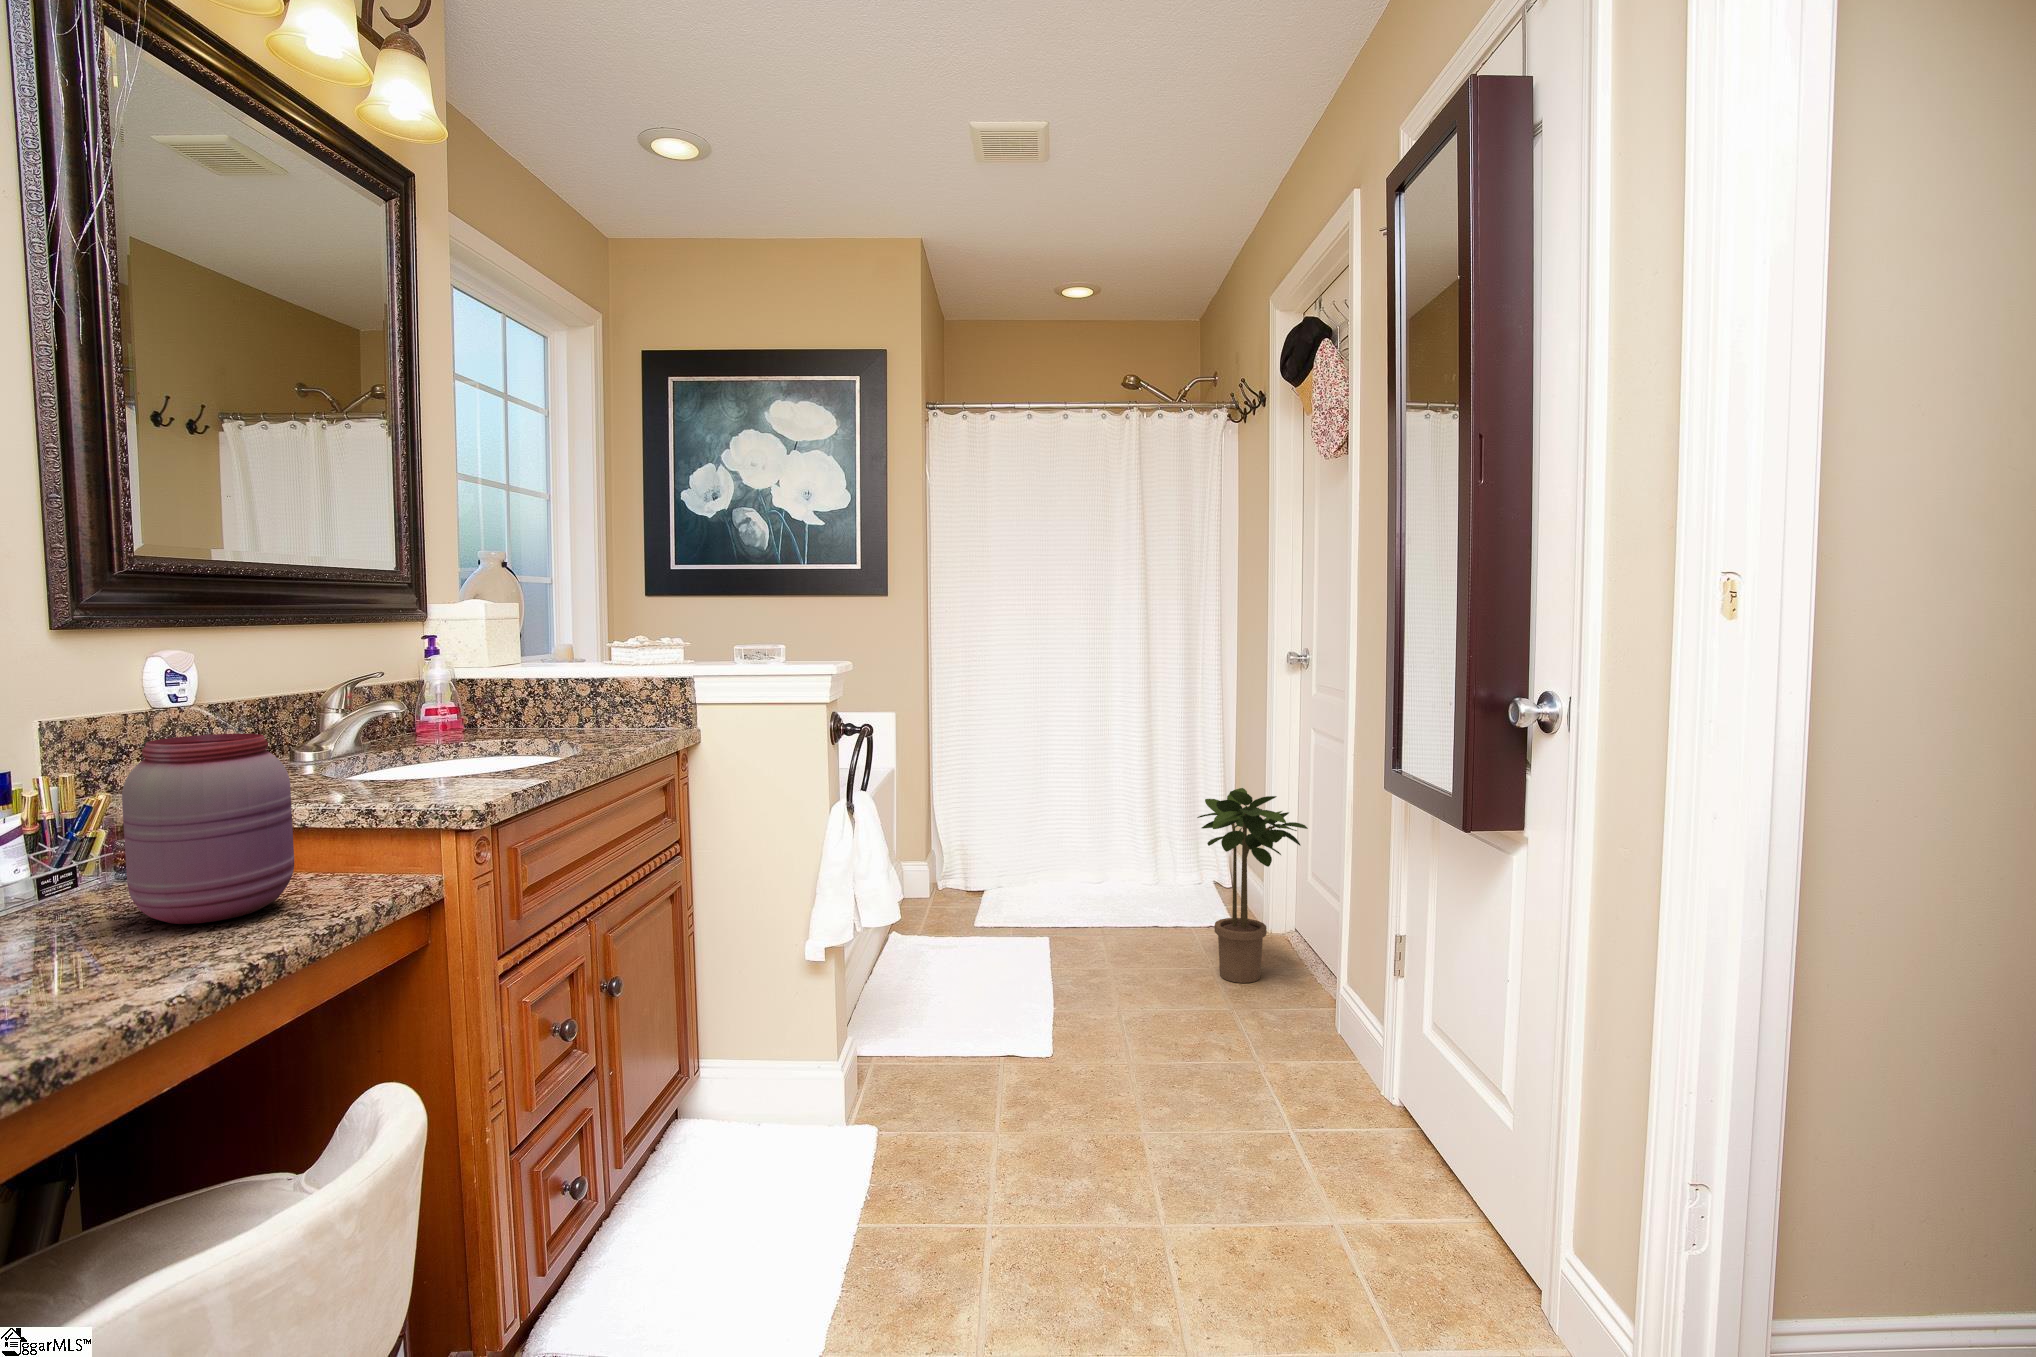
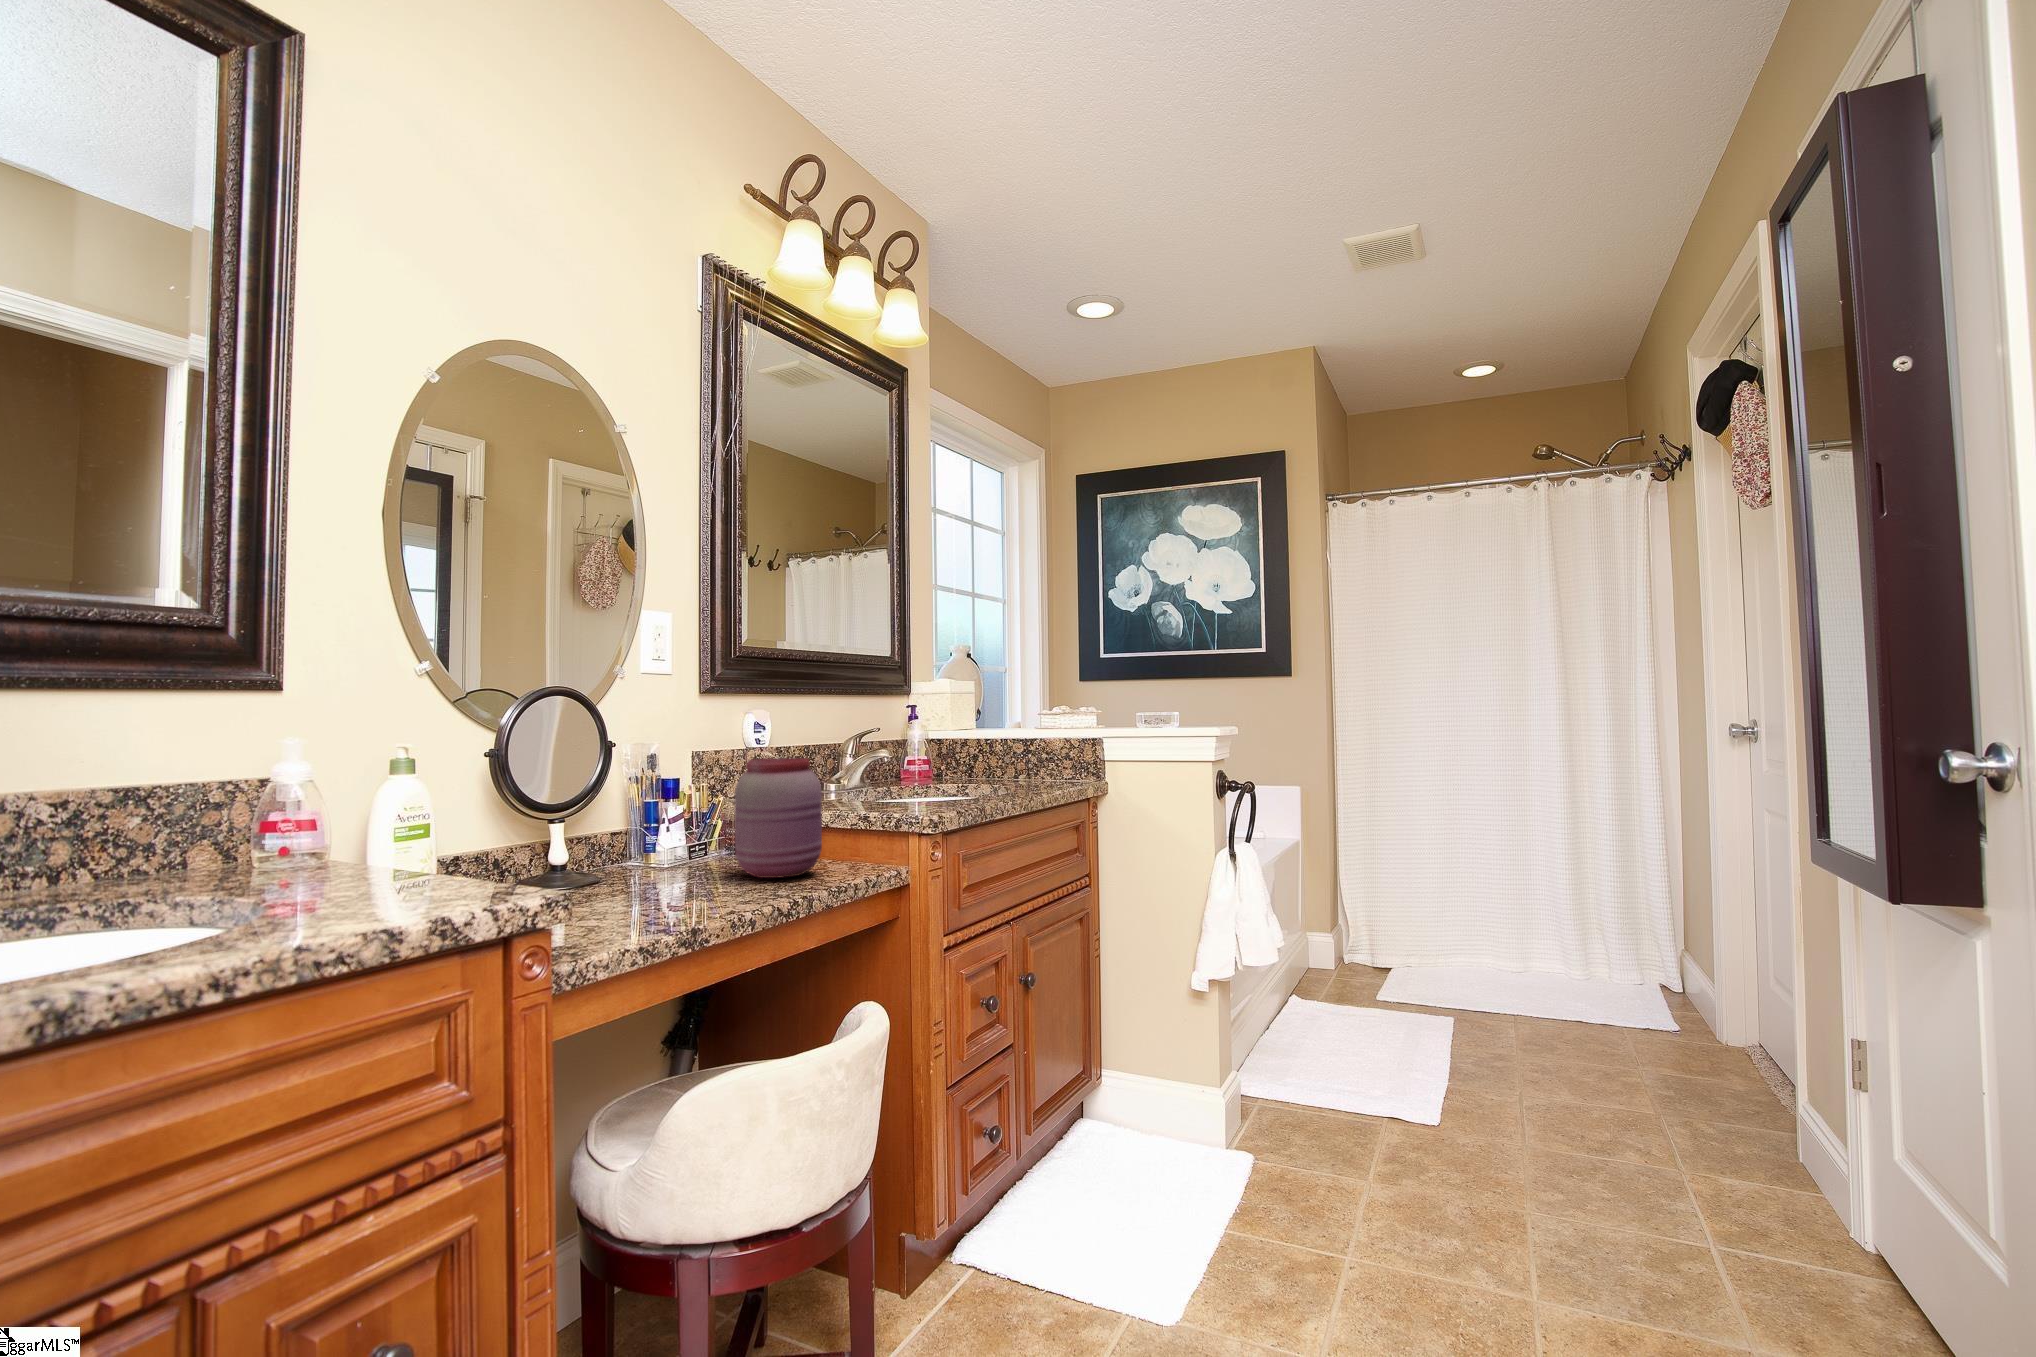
potted plant: present [1197,788,1308,983] -> none [1626,874,1768,1097]

